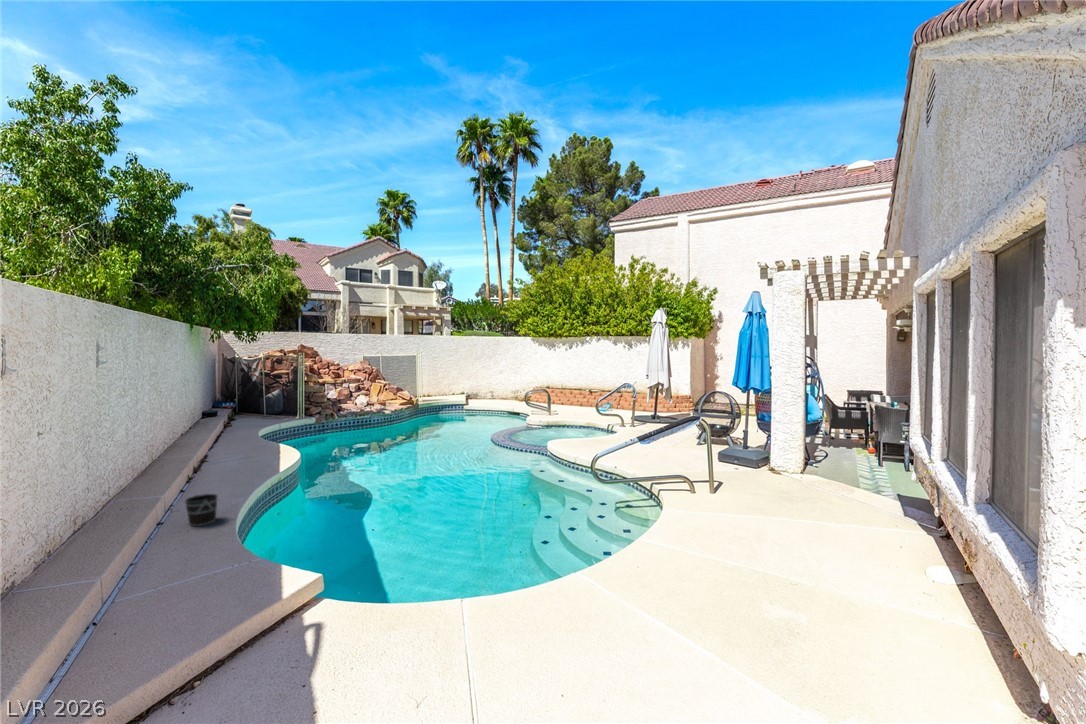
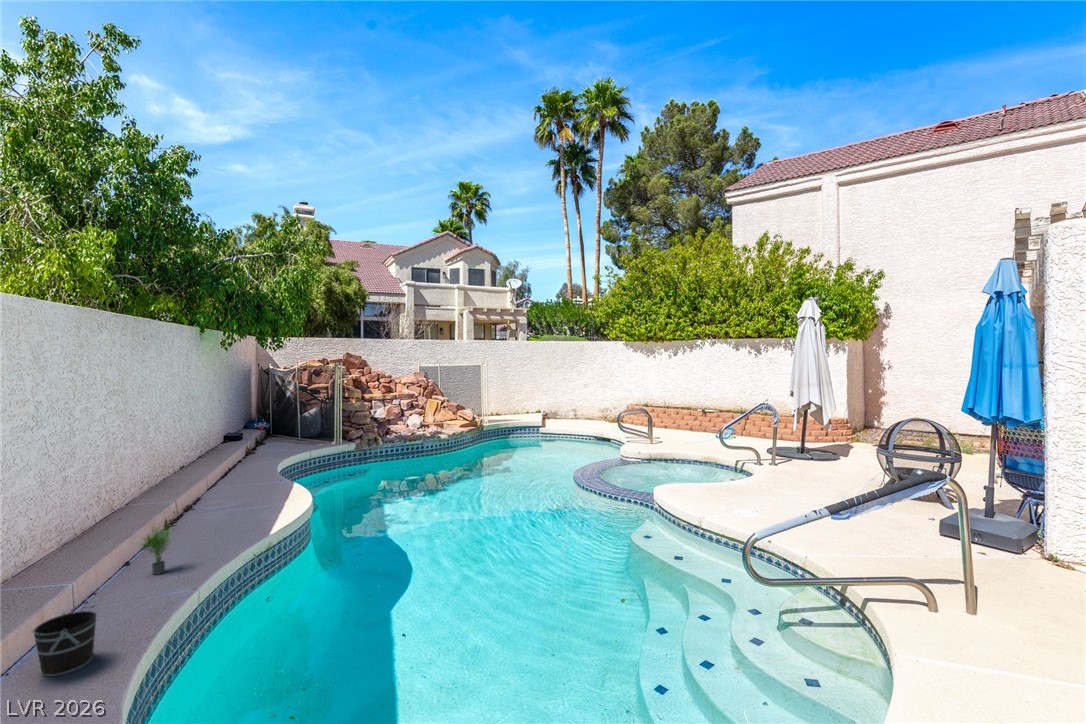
potted plant: none [202,454,231,489] -> present [144,527,170,575]

